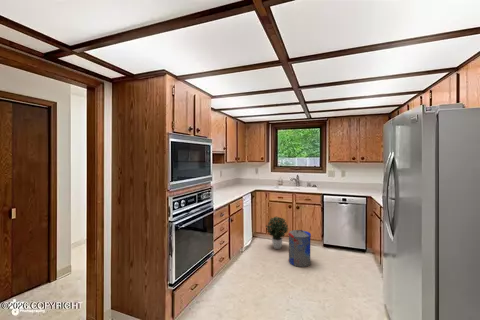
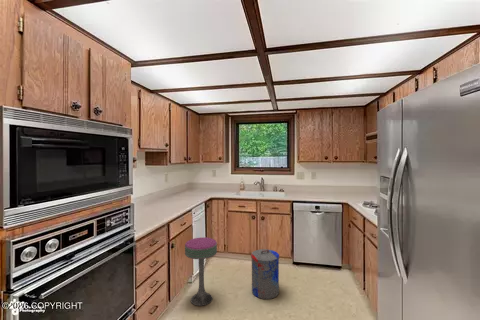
potted plant: present [266,217,288,249] -> none [223,231,252,273]
bar stool: none [239,218,262,267] -> present [185,237,217,306]

